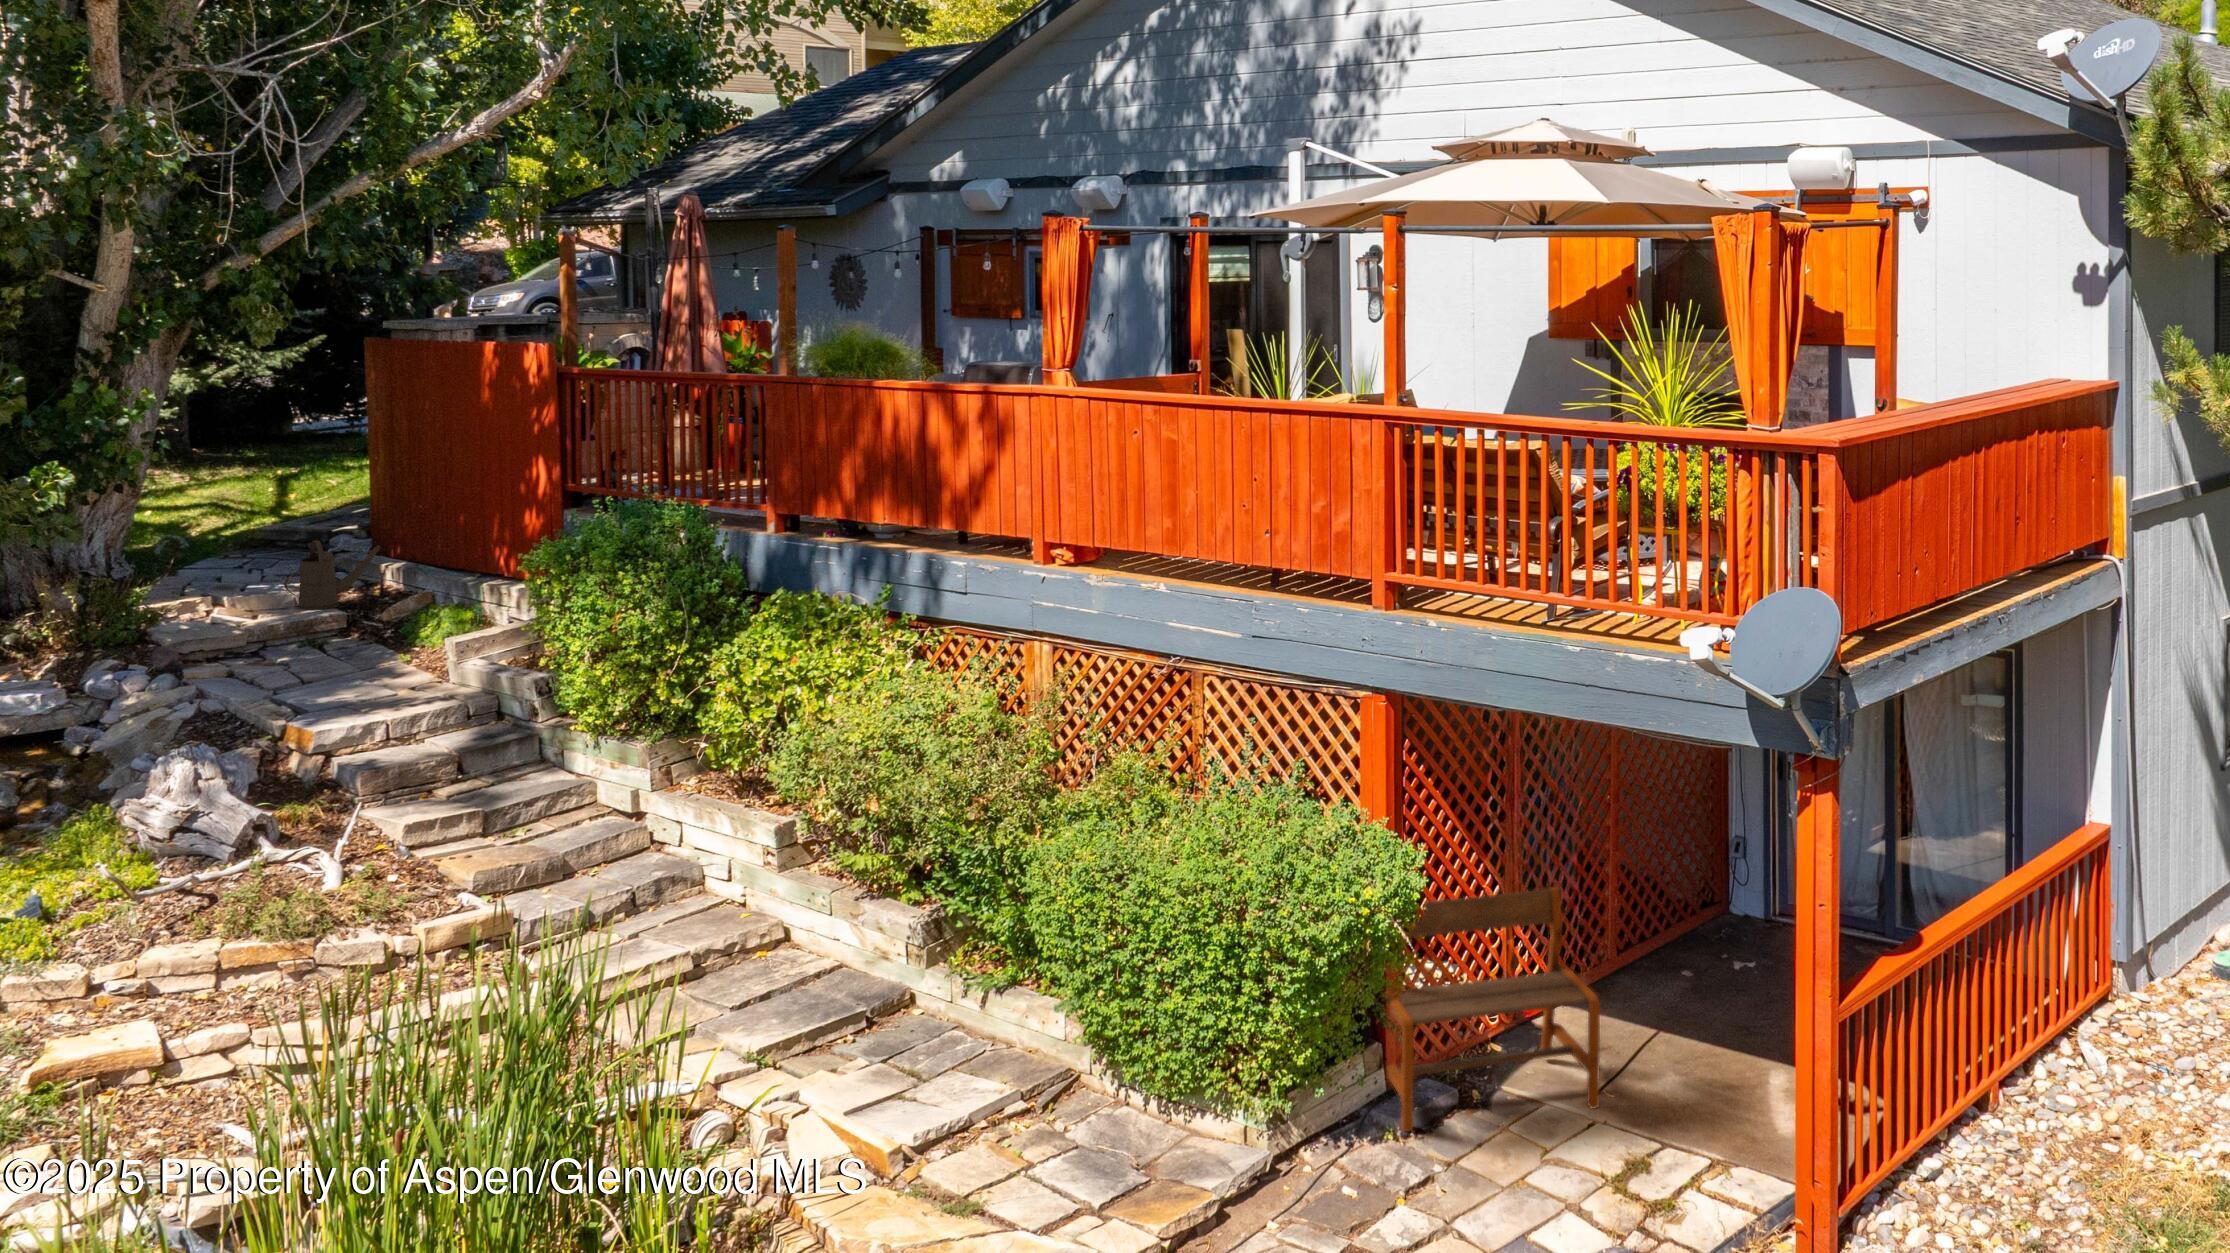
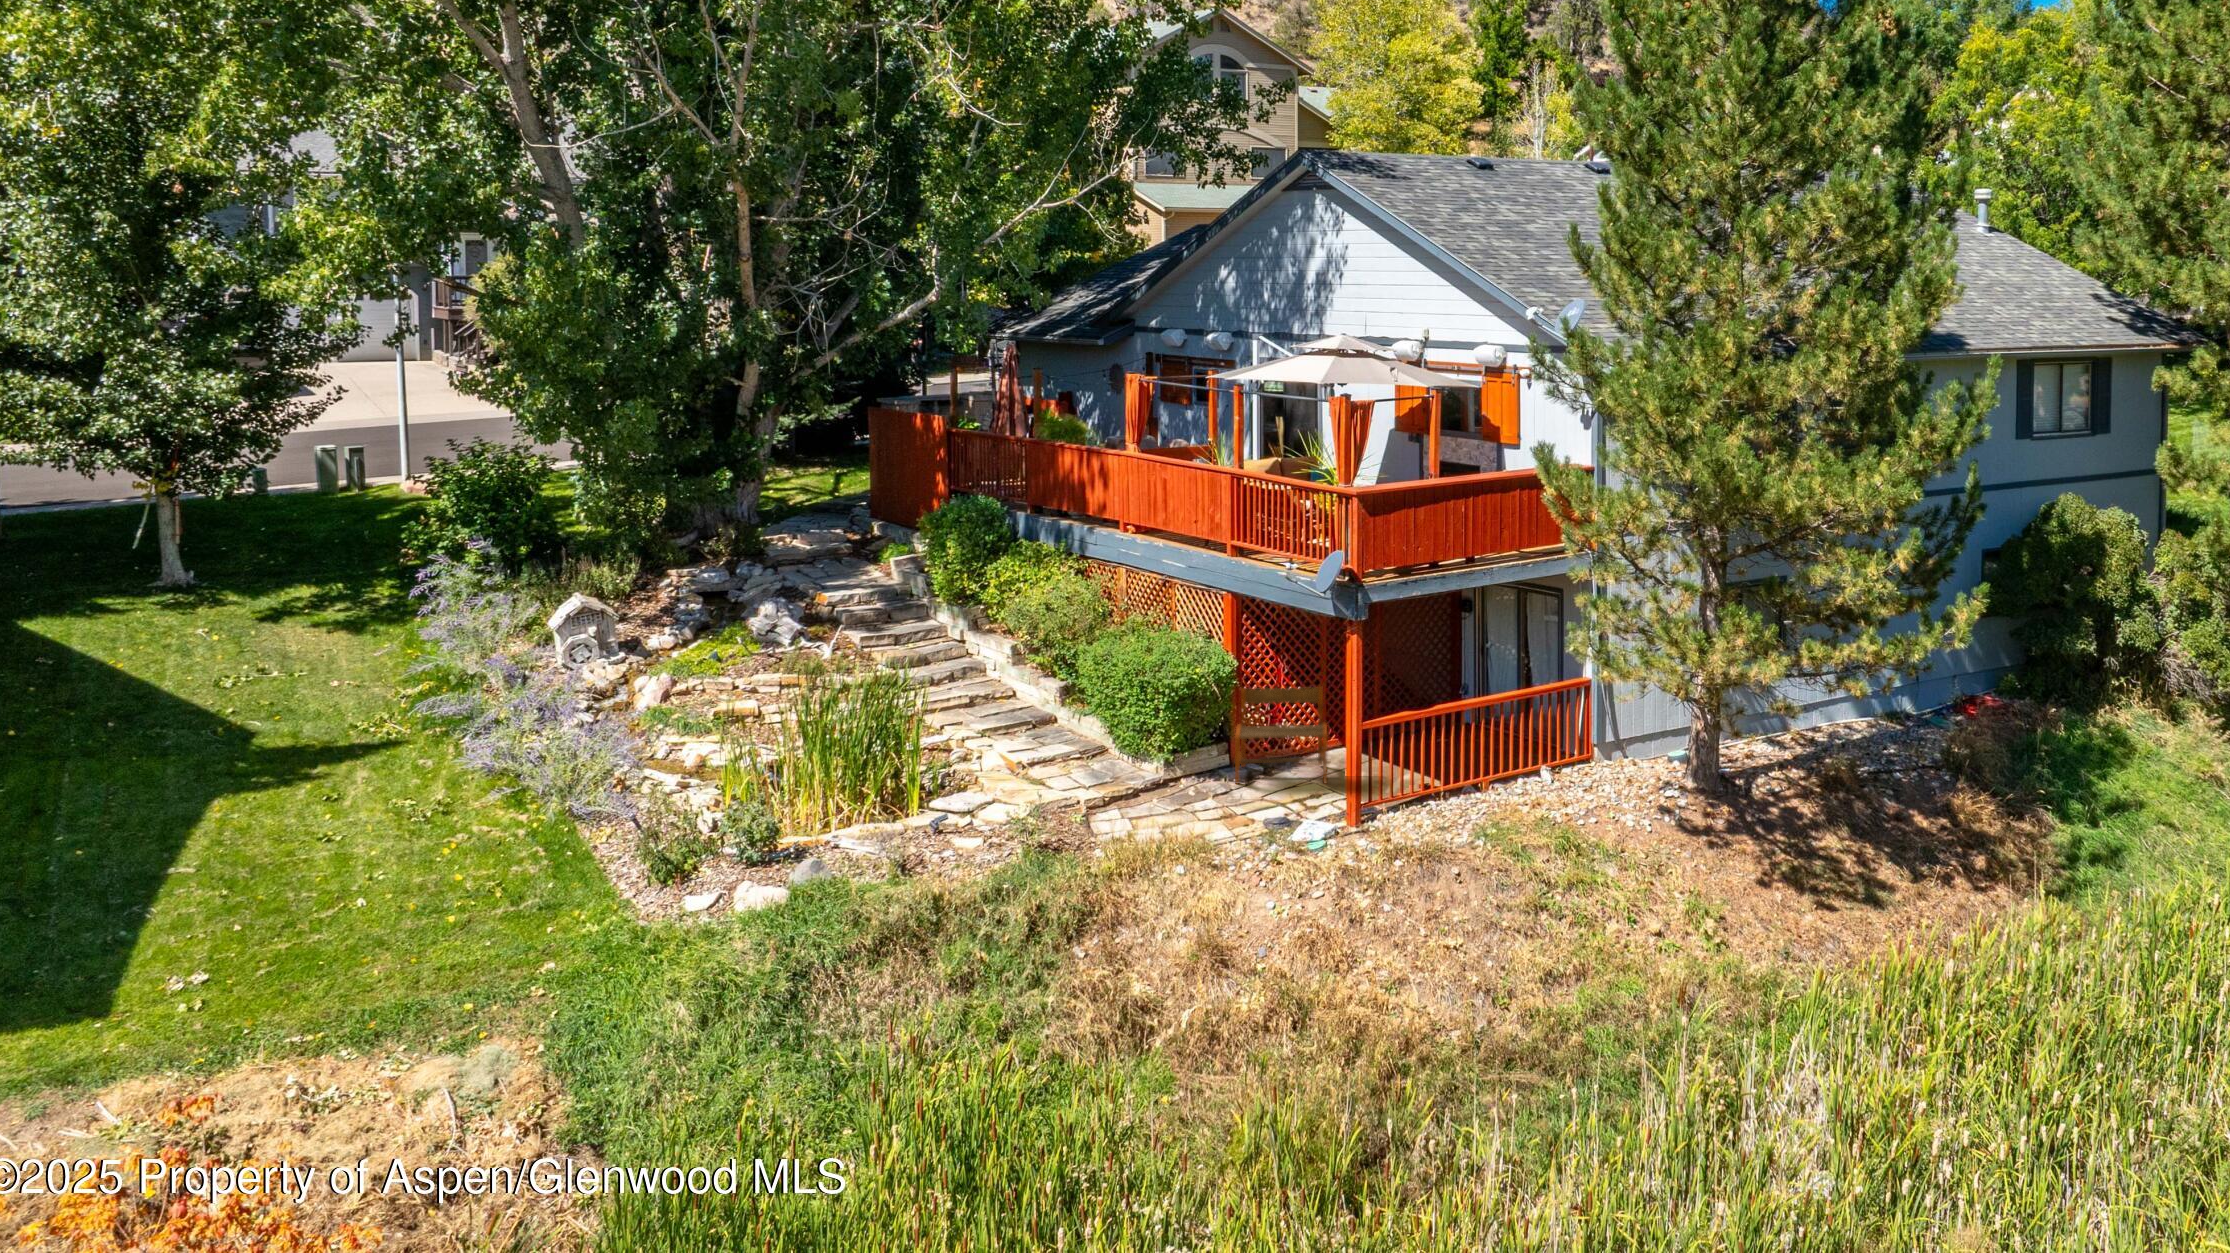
watering can: present [284,540,380,610] -> none [825,511,867,544]

